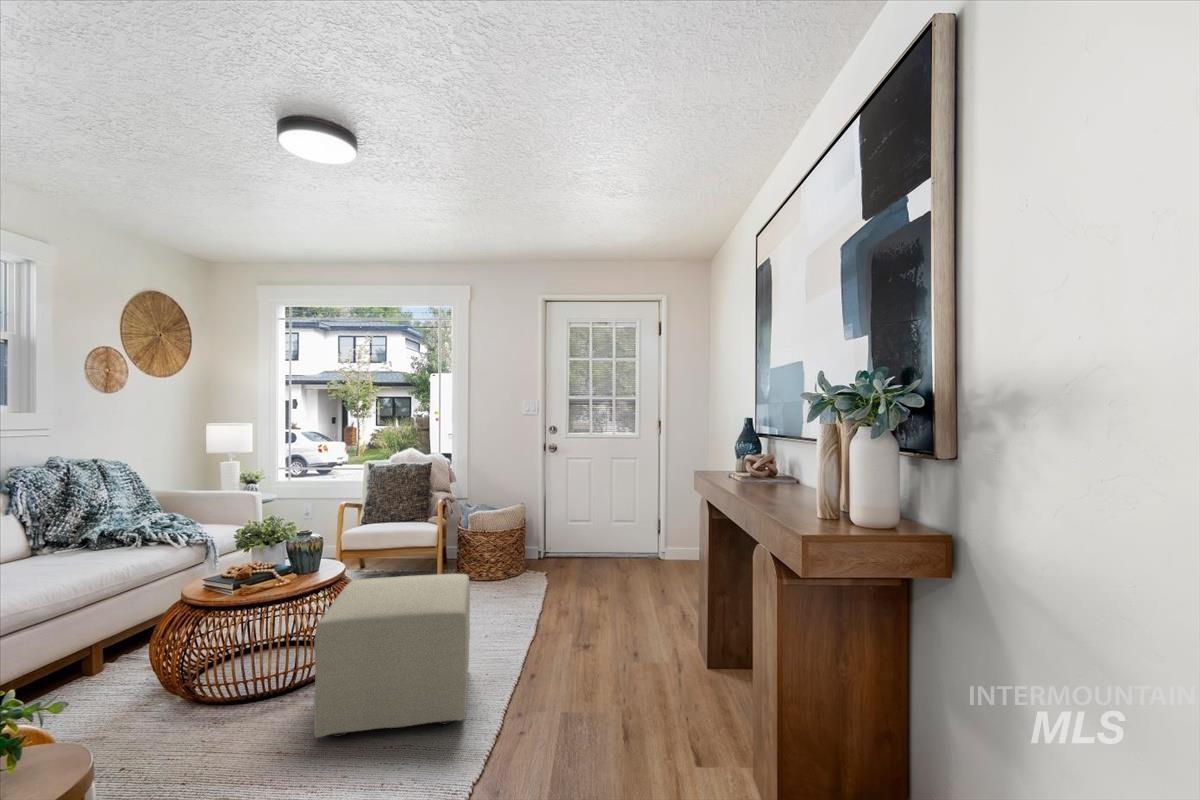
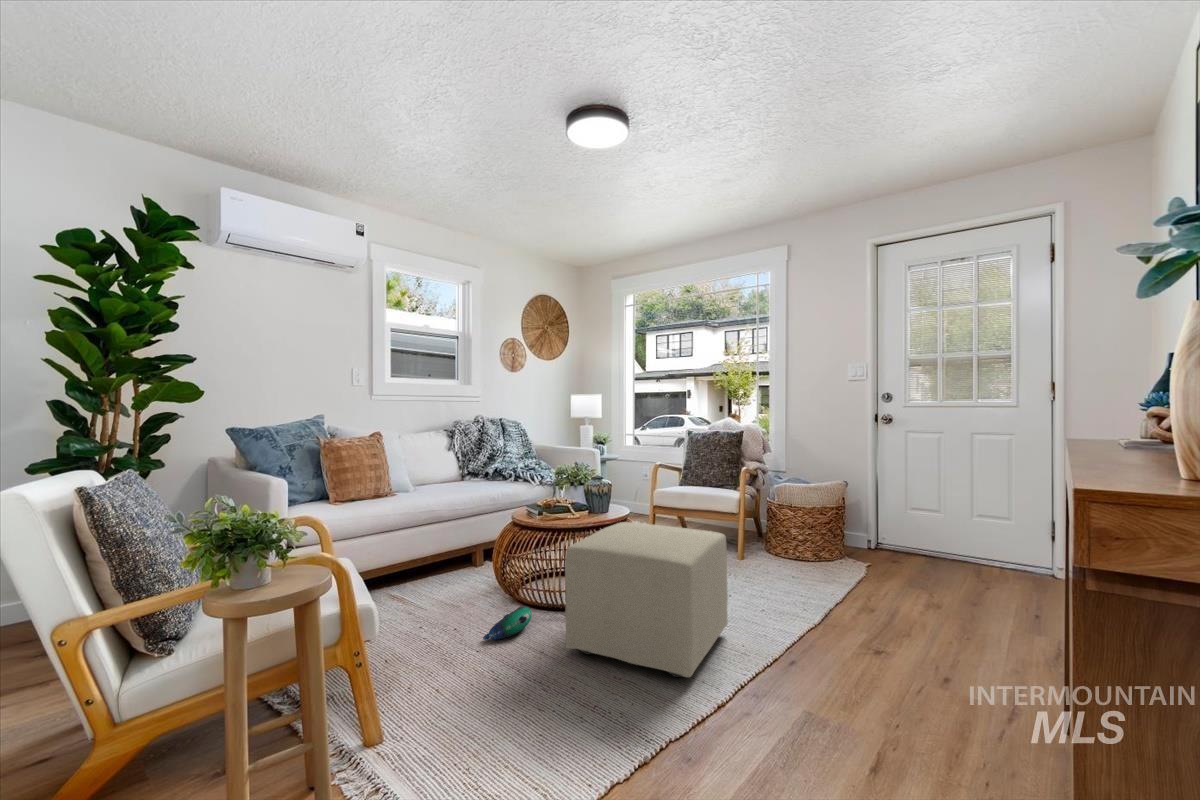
plush toy: none [185,707,248,768] -> present [483,606,532,640]

